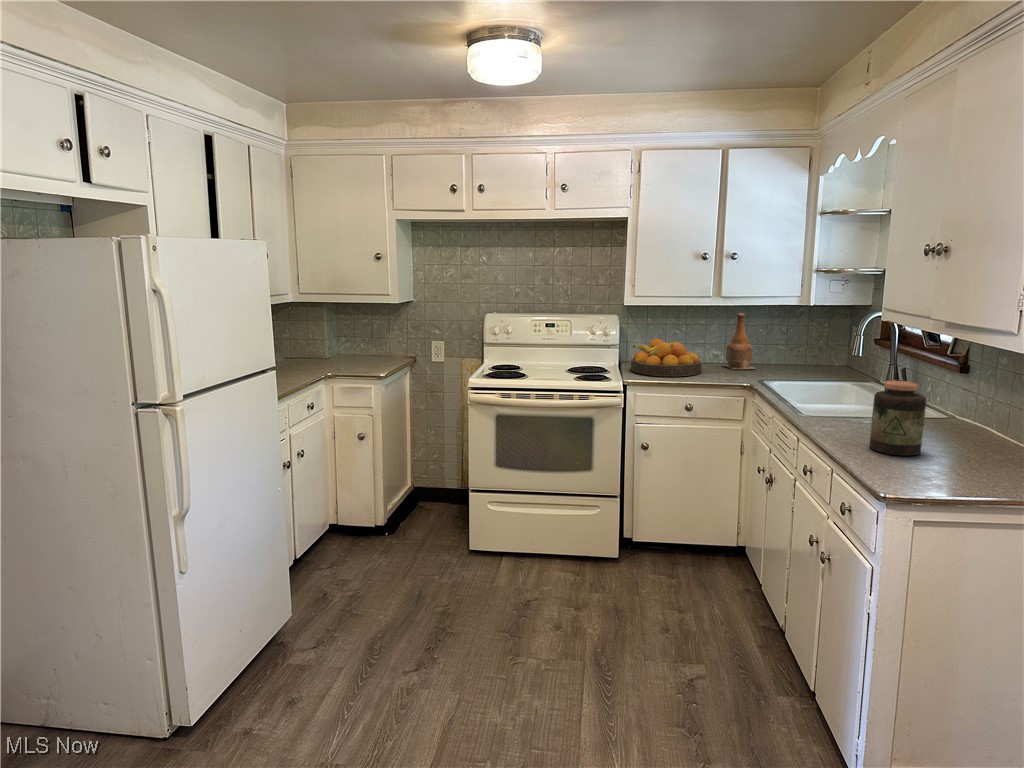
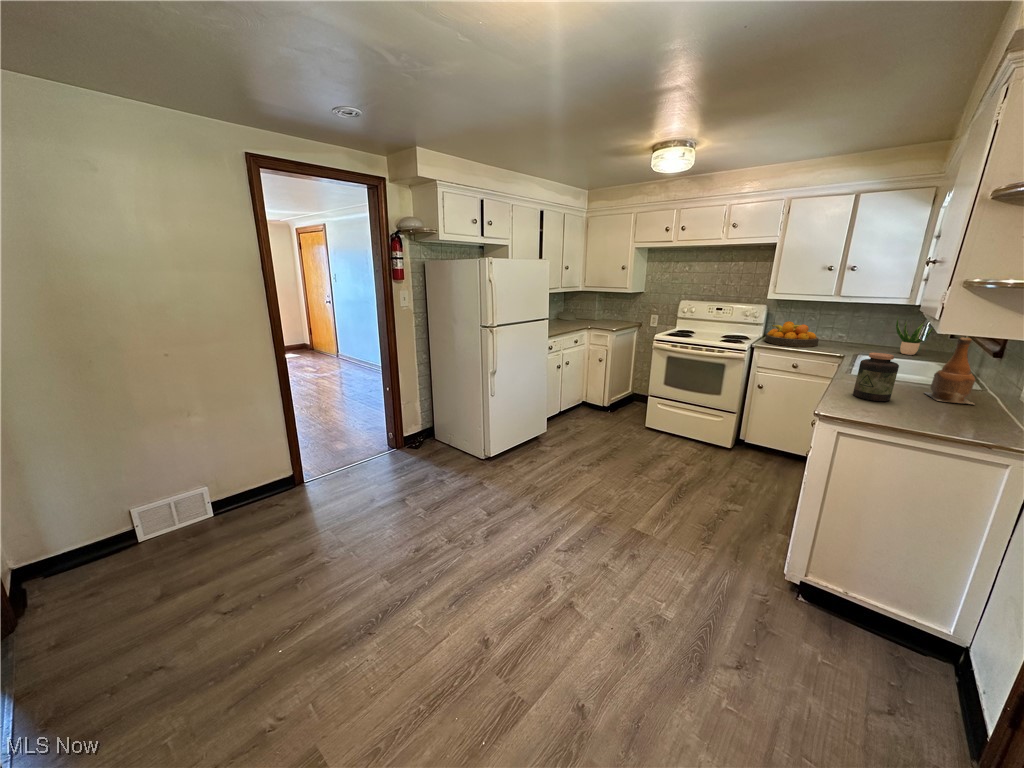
bottle: present [724,313,753,369] -> present [924,337,975,404]
potted plant: none [789,322,828,373] -> present [896,317,933,355]

